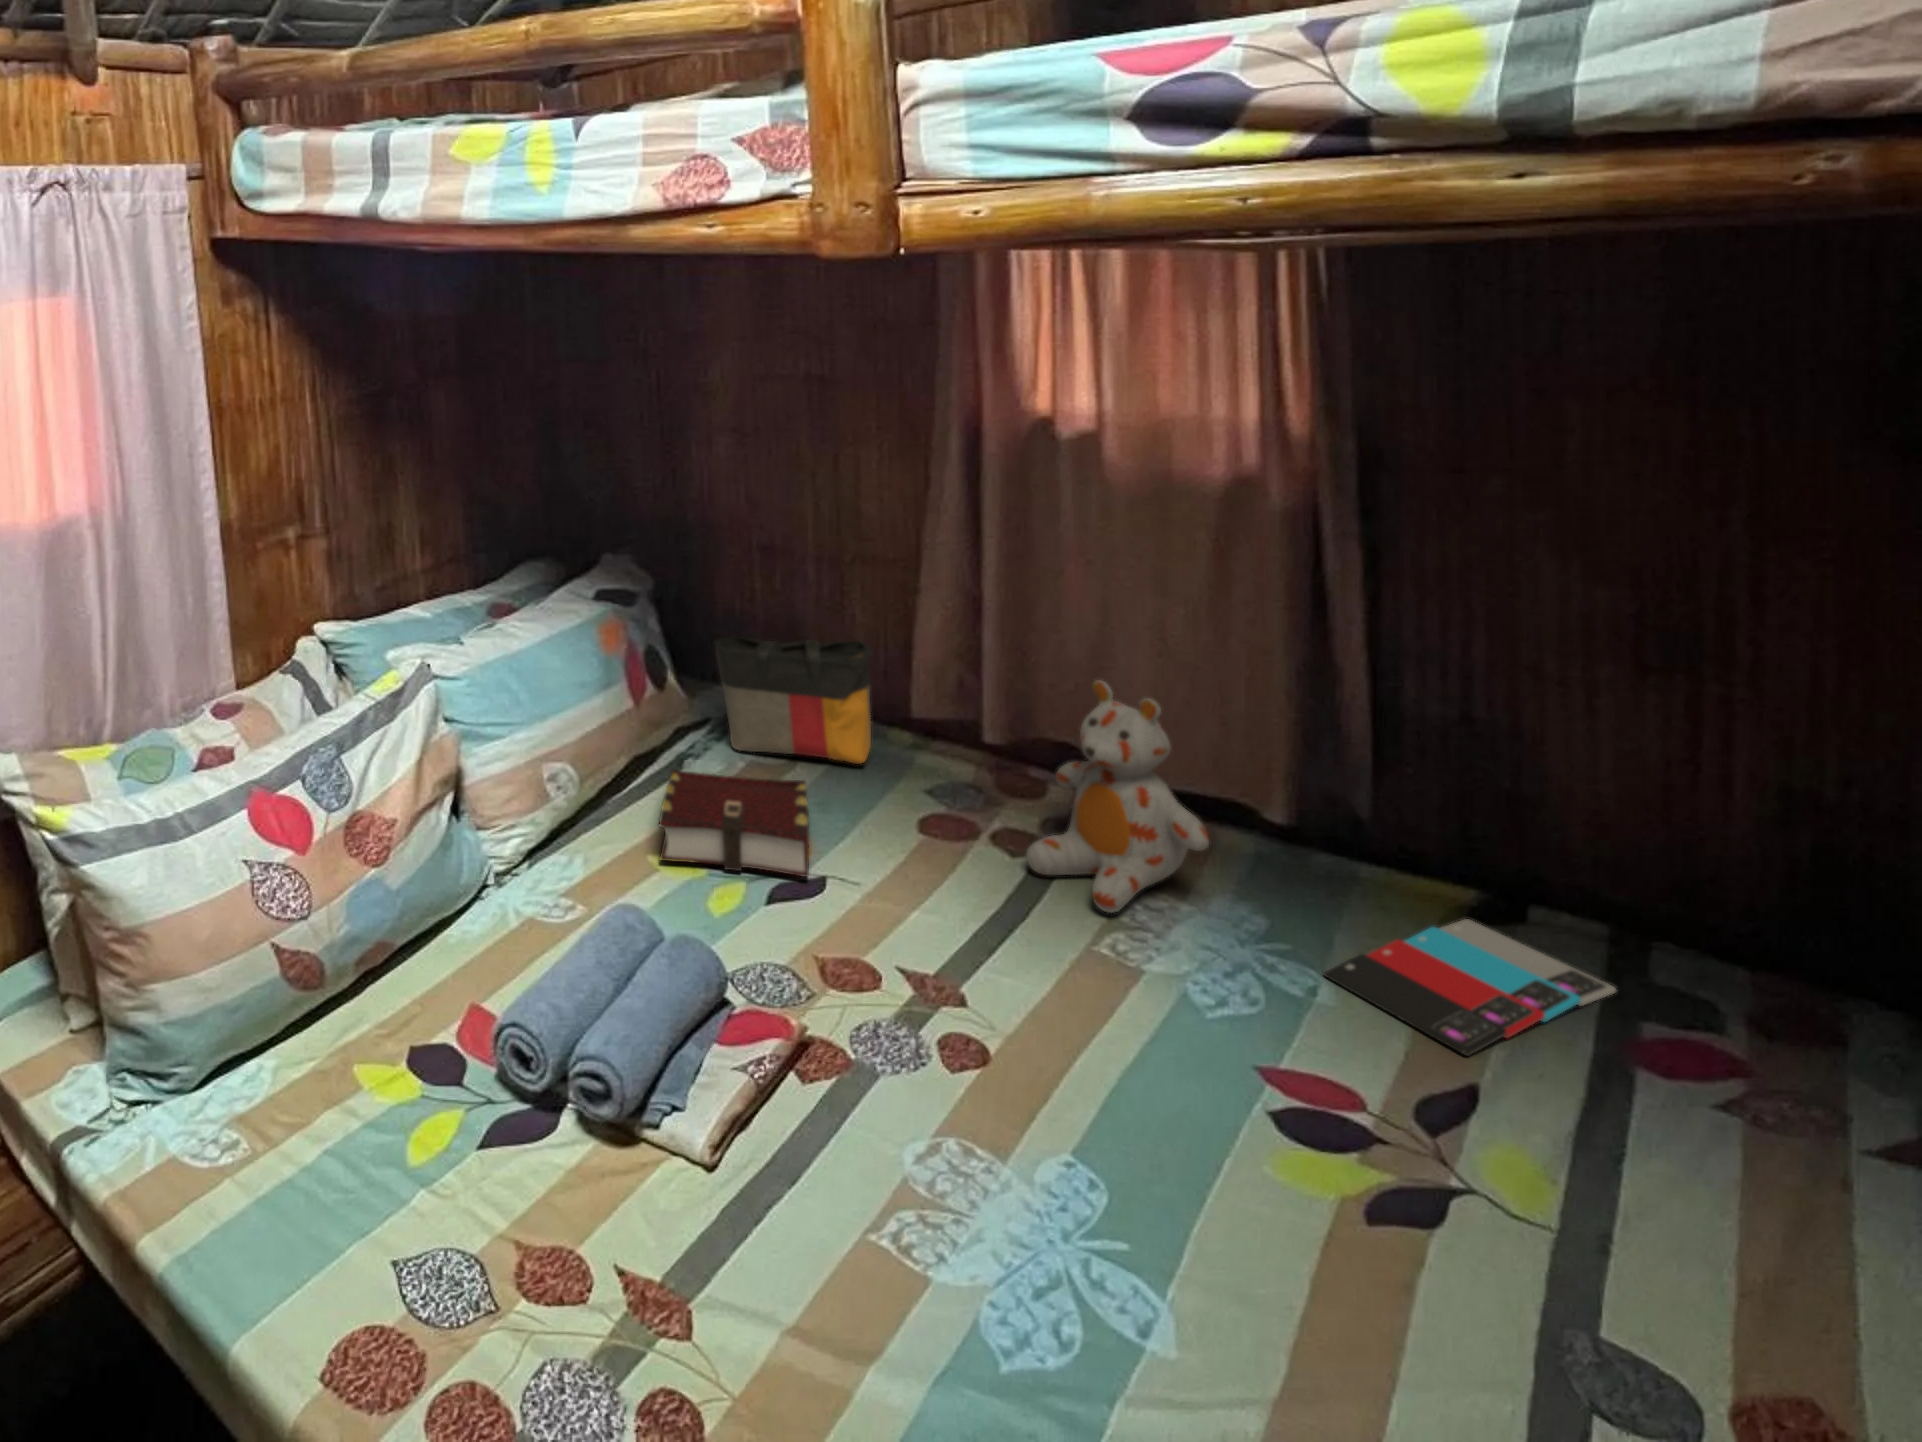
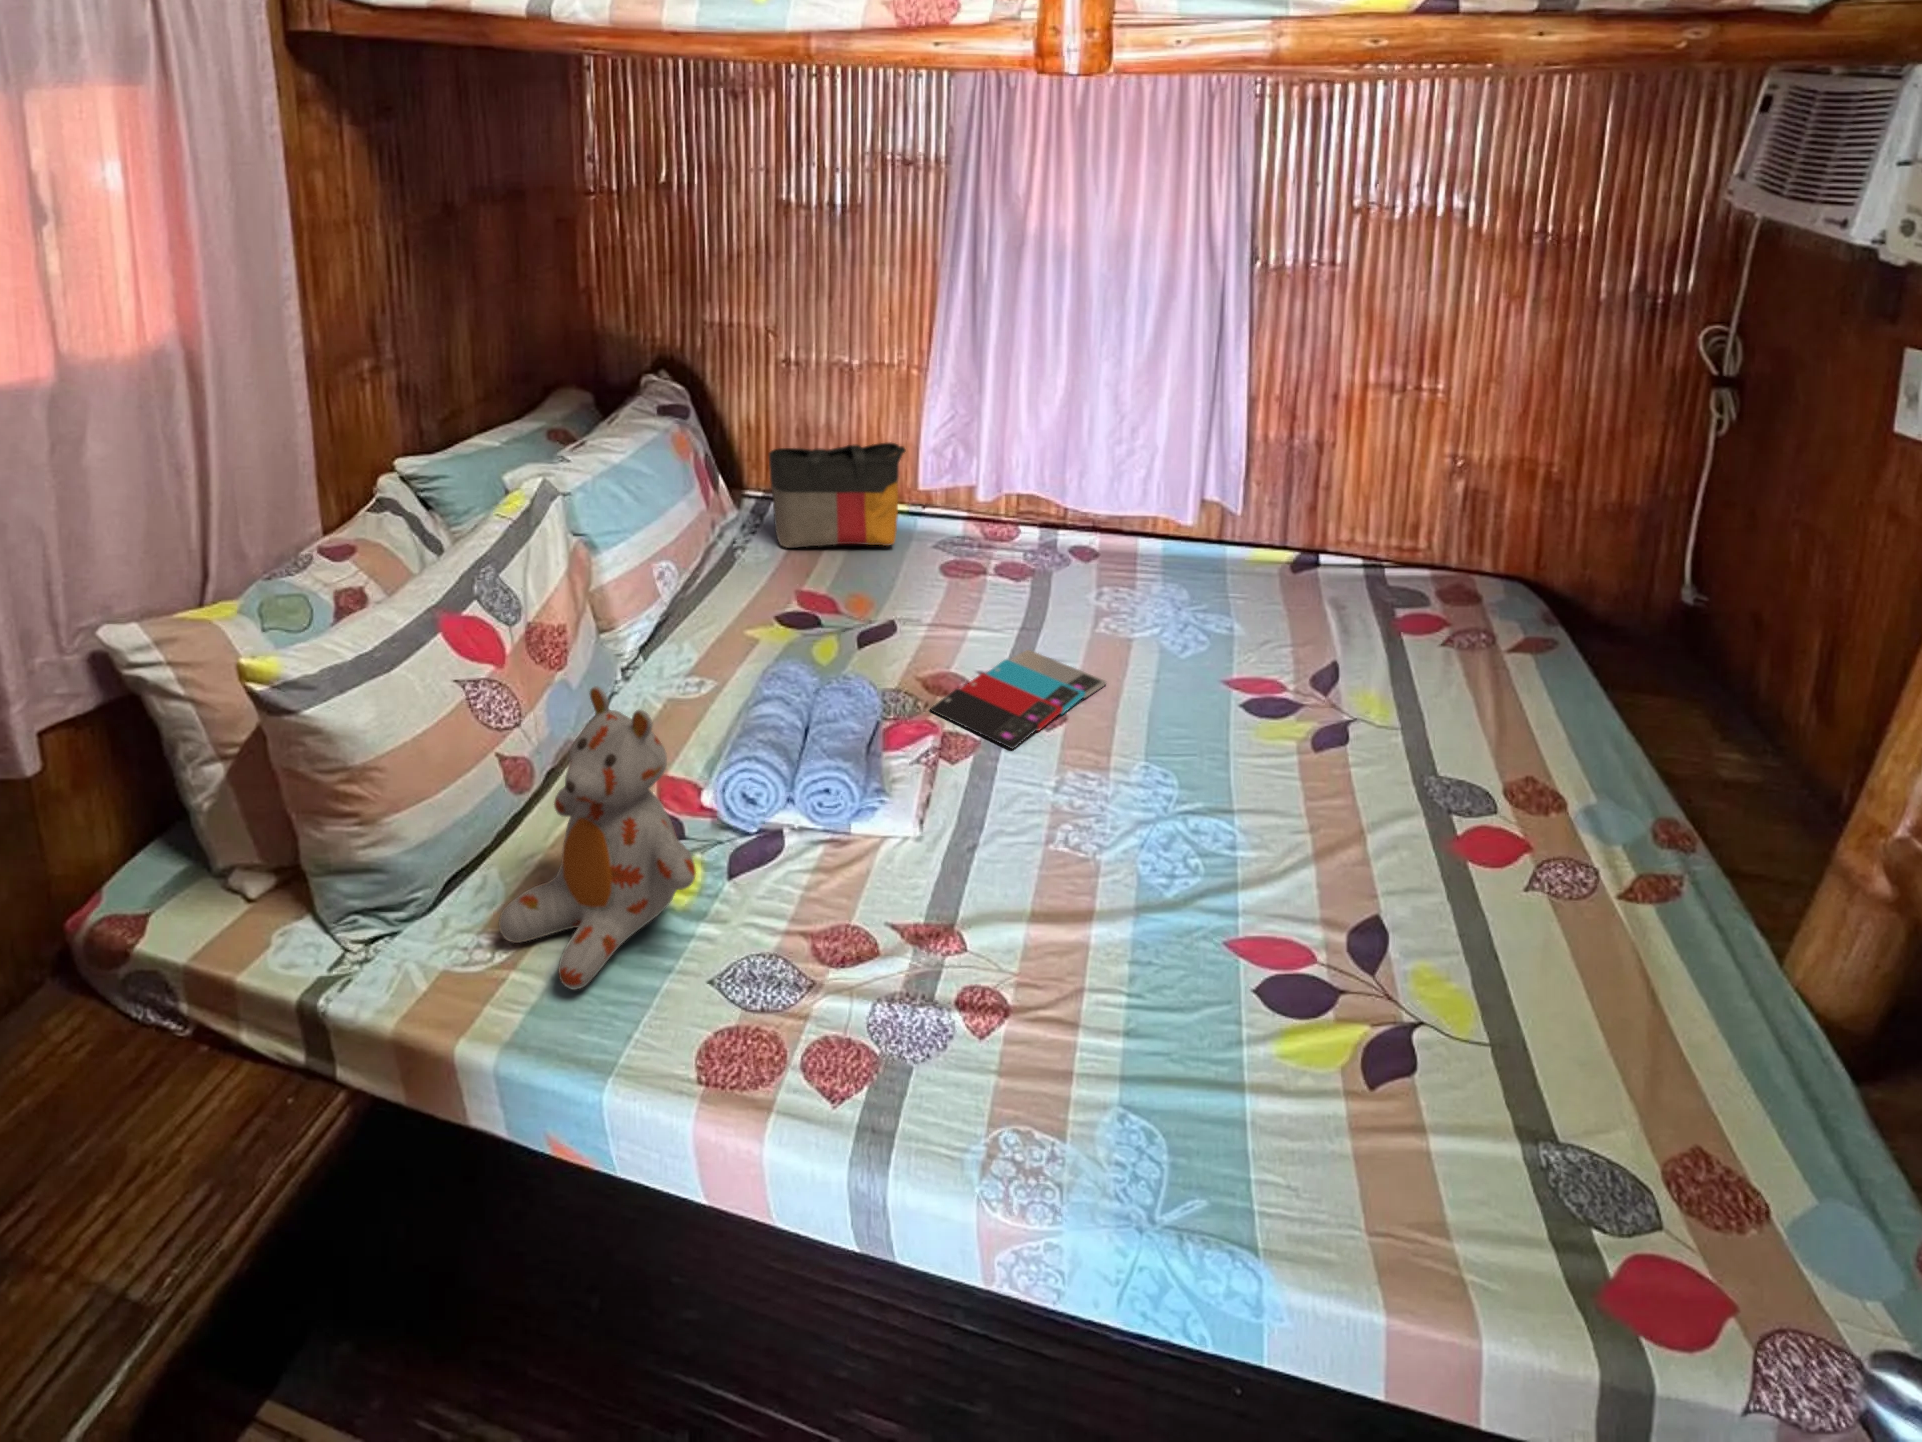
stuffed bear: present [1026,680,1209,913] -> present [499,686,696,990]
book: present [659,770,809,877] -> none [755,560,894,642]
smartphone: present [1324,919,1616,1056] -> present [930,650,1106,749]

